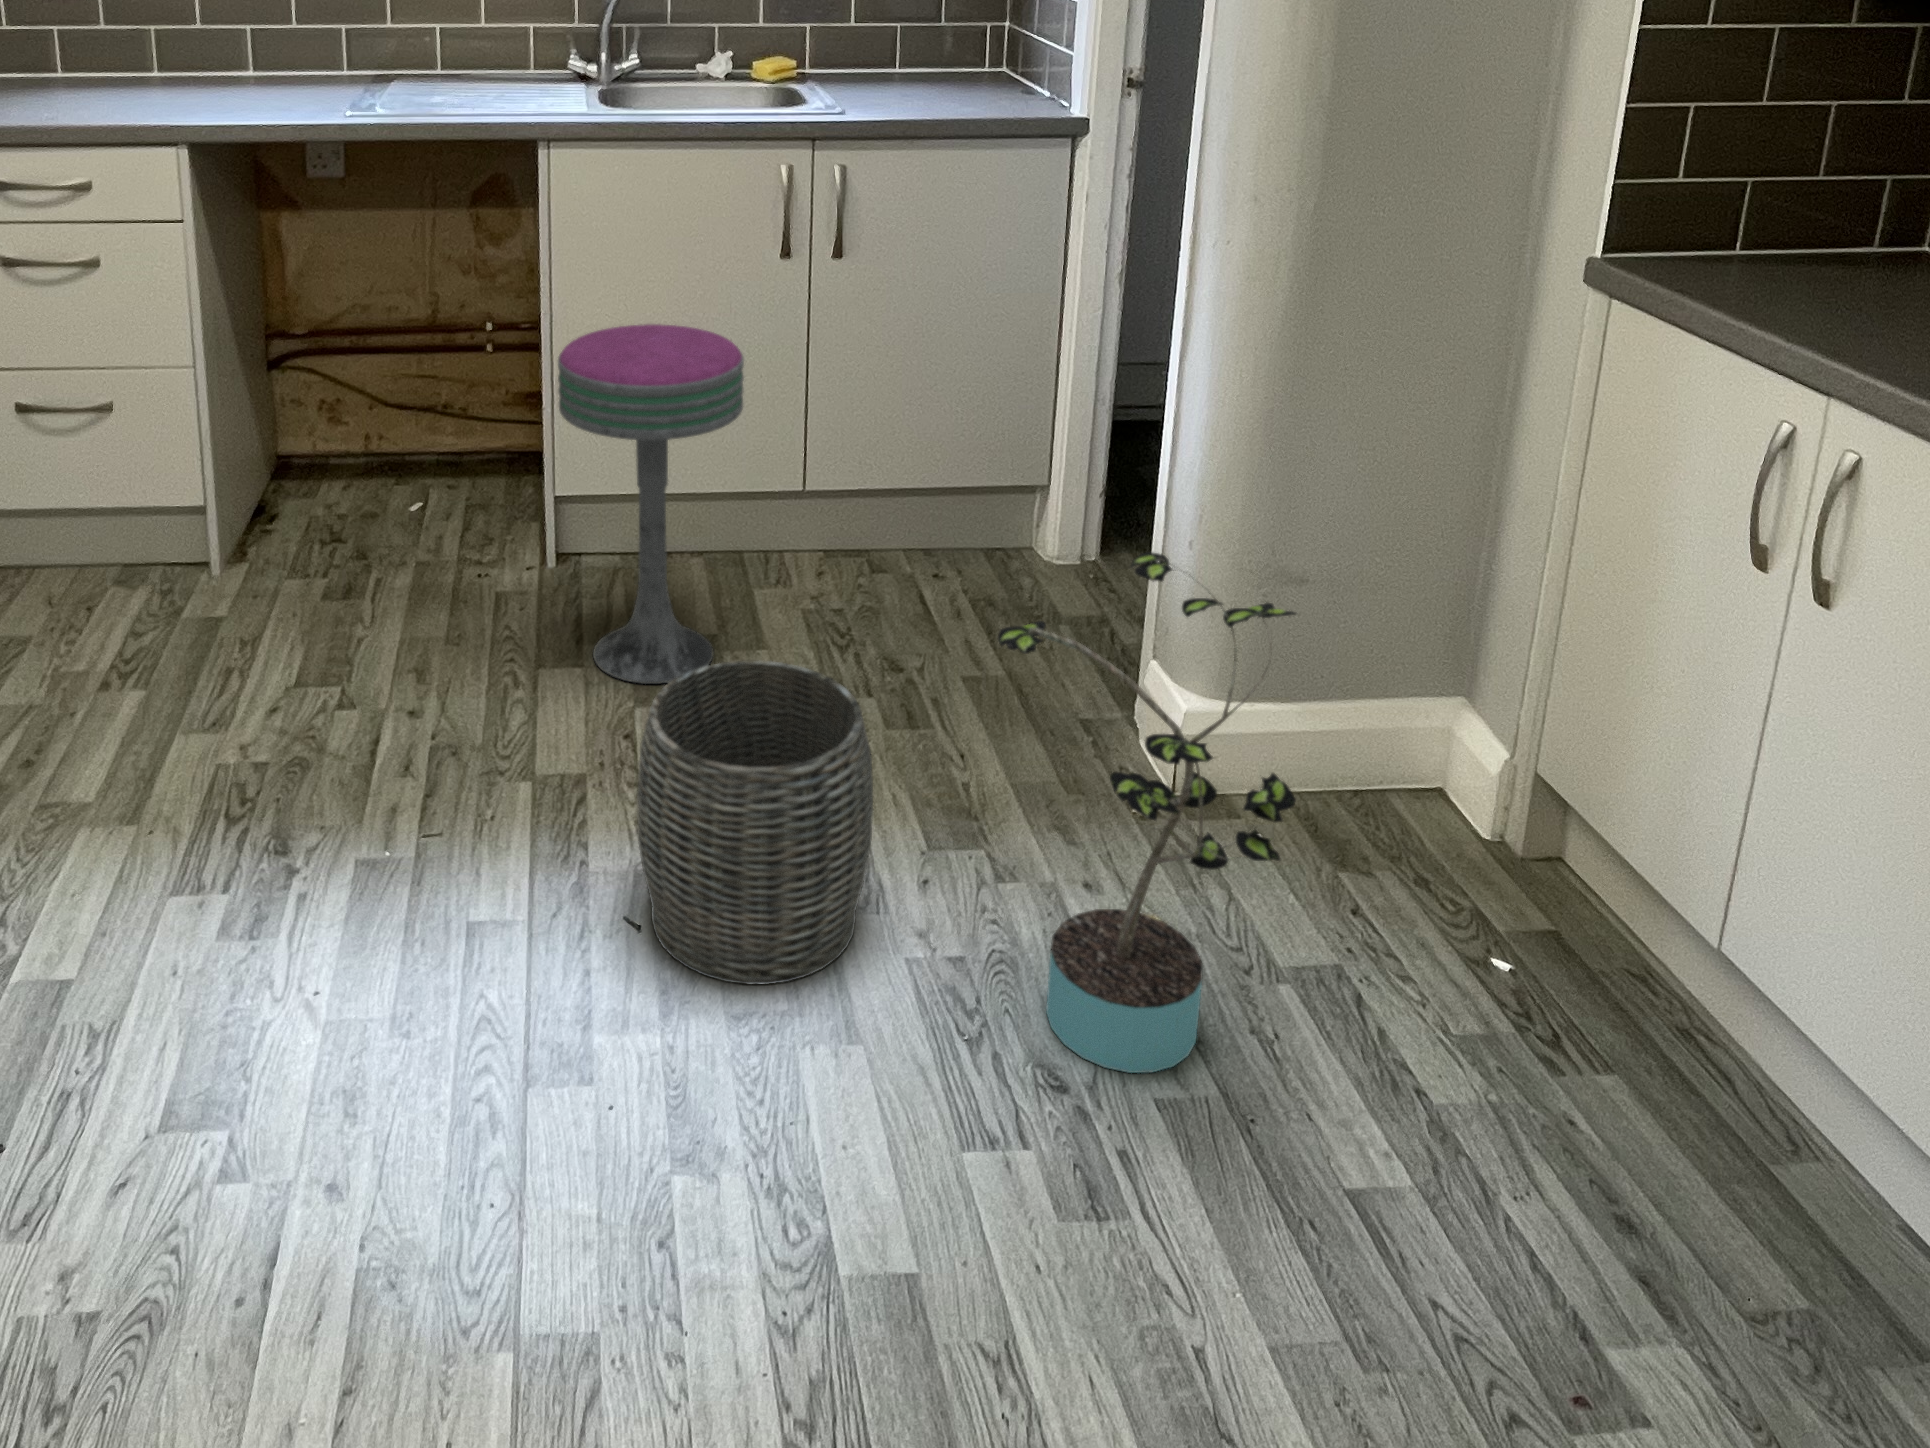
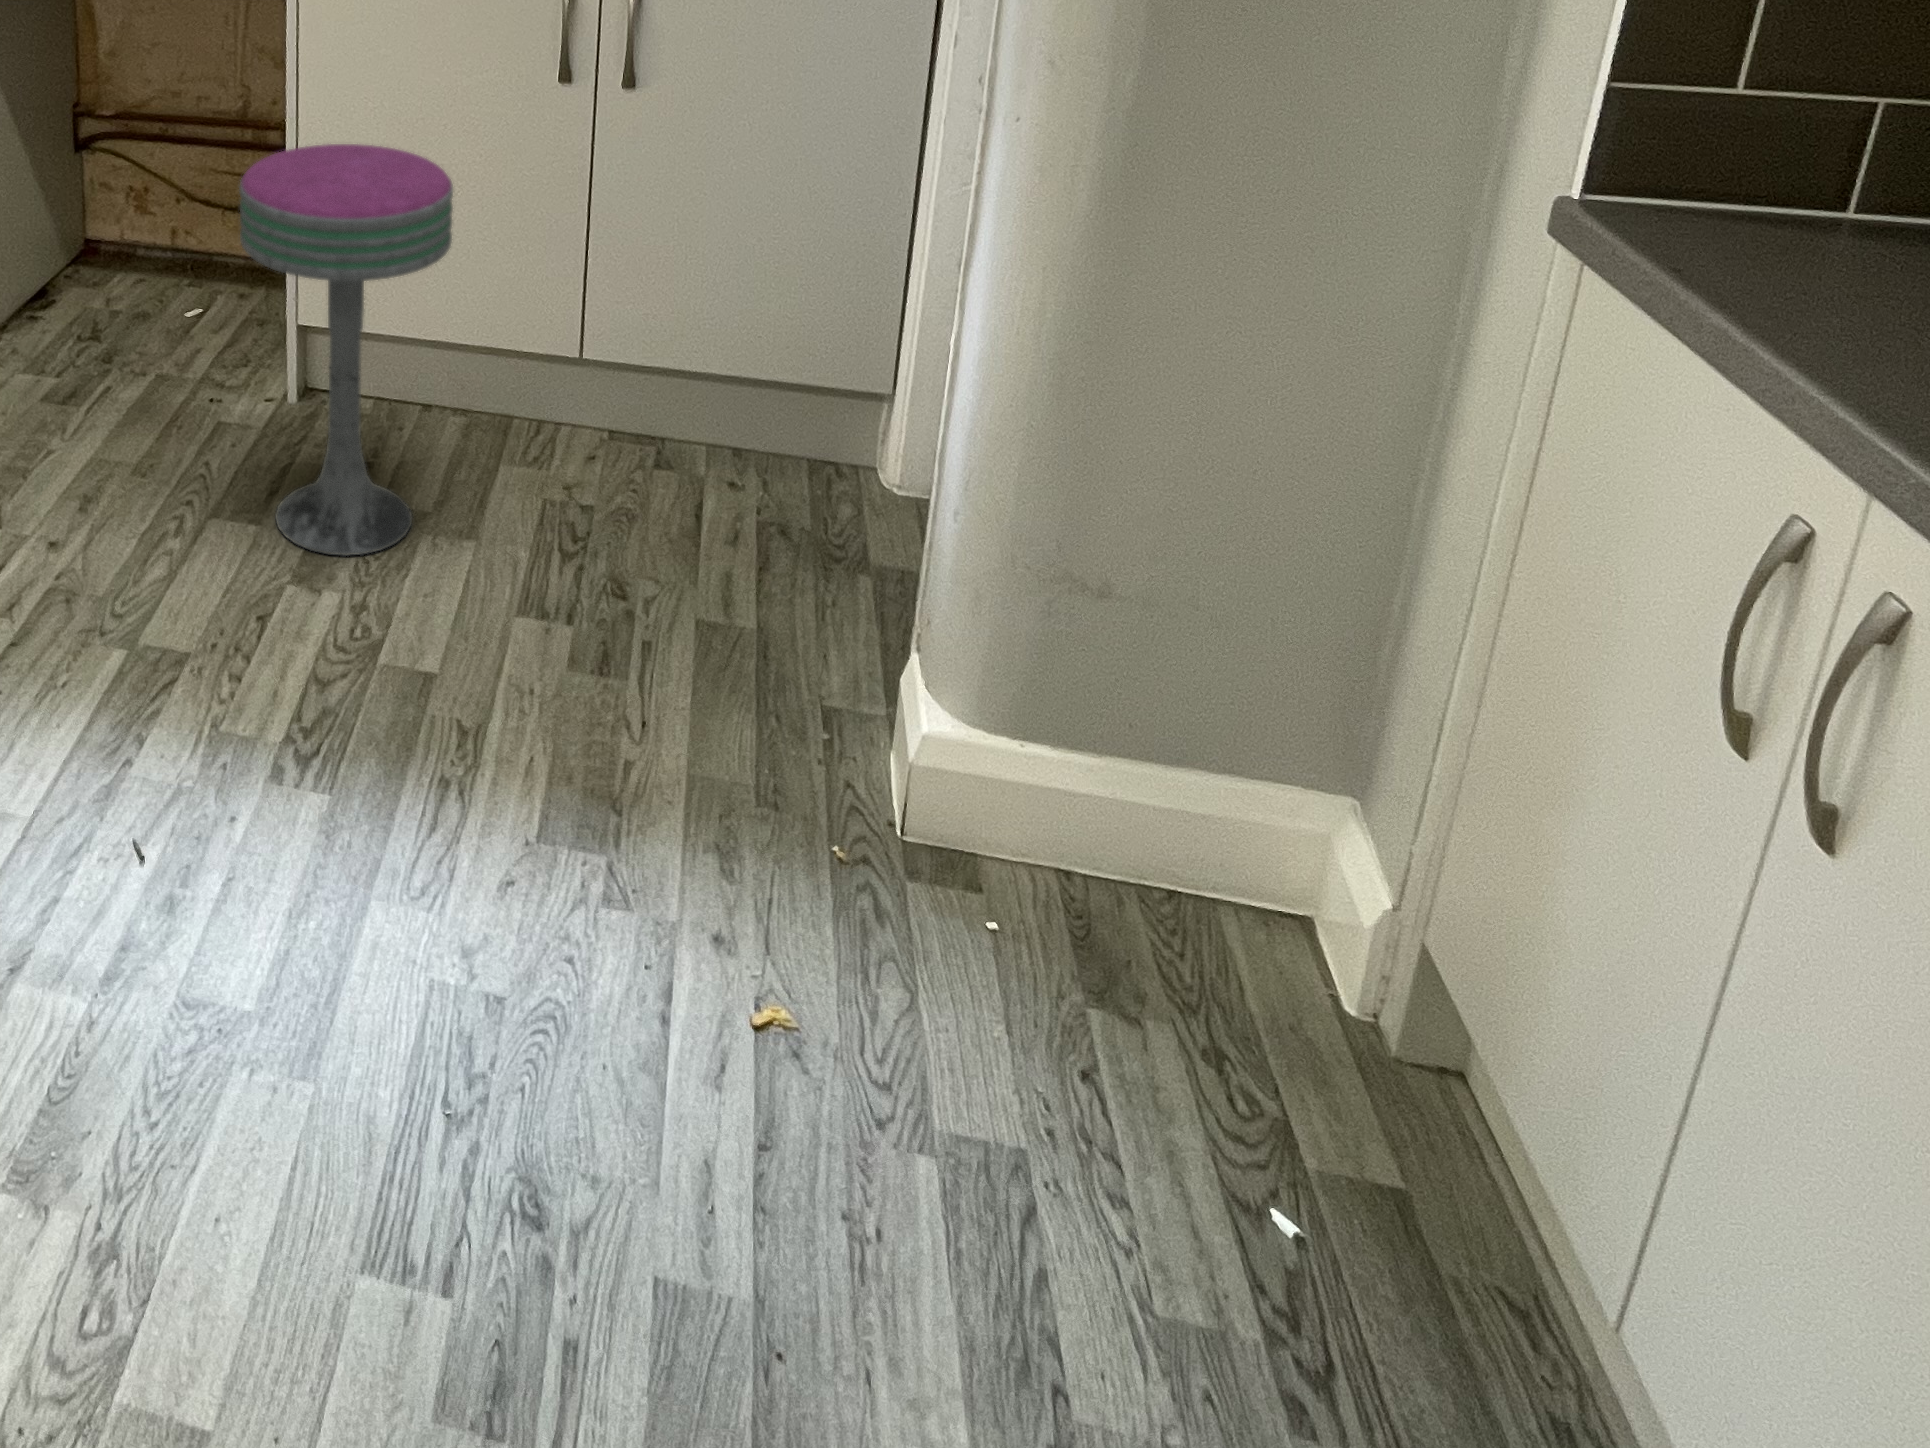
potted plant: present [998,552,1296,1073] -> none [504,529,929,1236]
woven basket: present [637,661,873,985] -> none [138,559,423,968]

